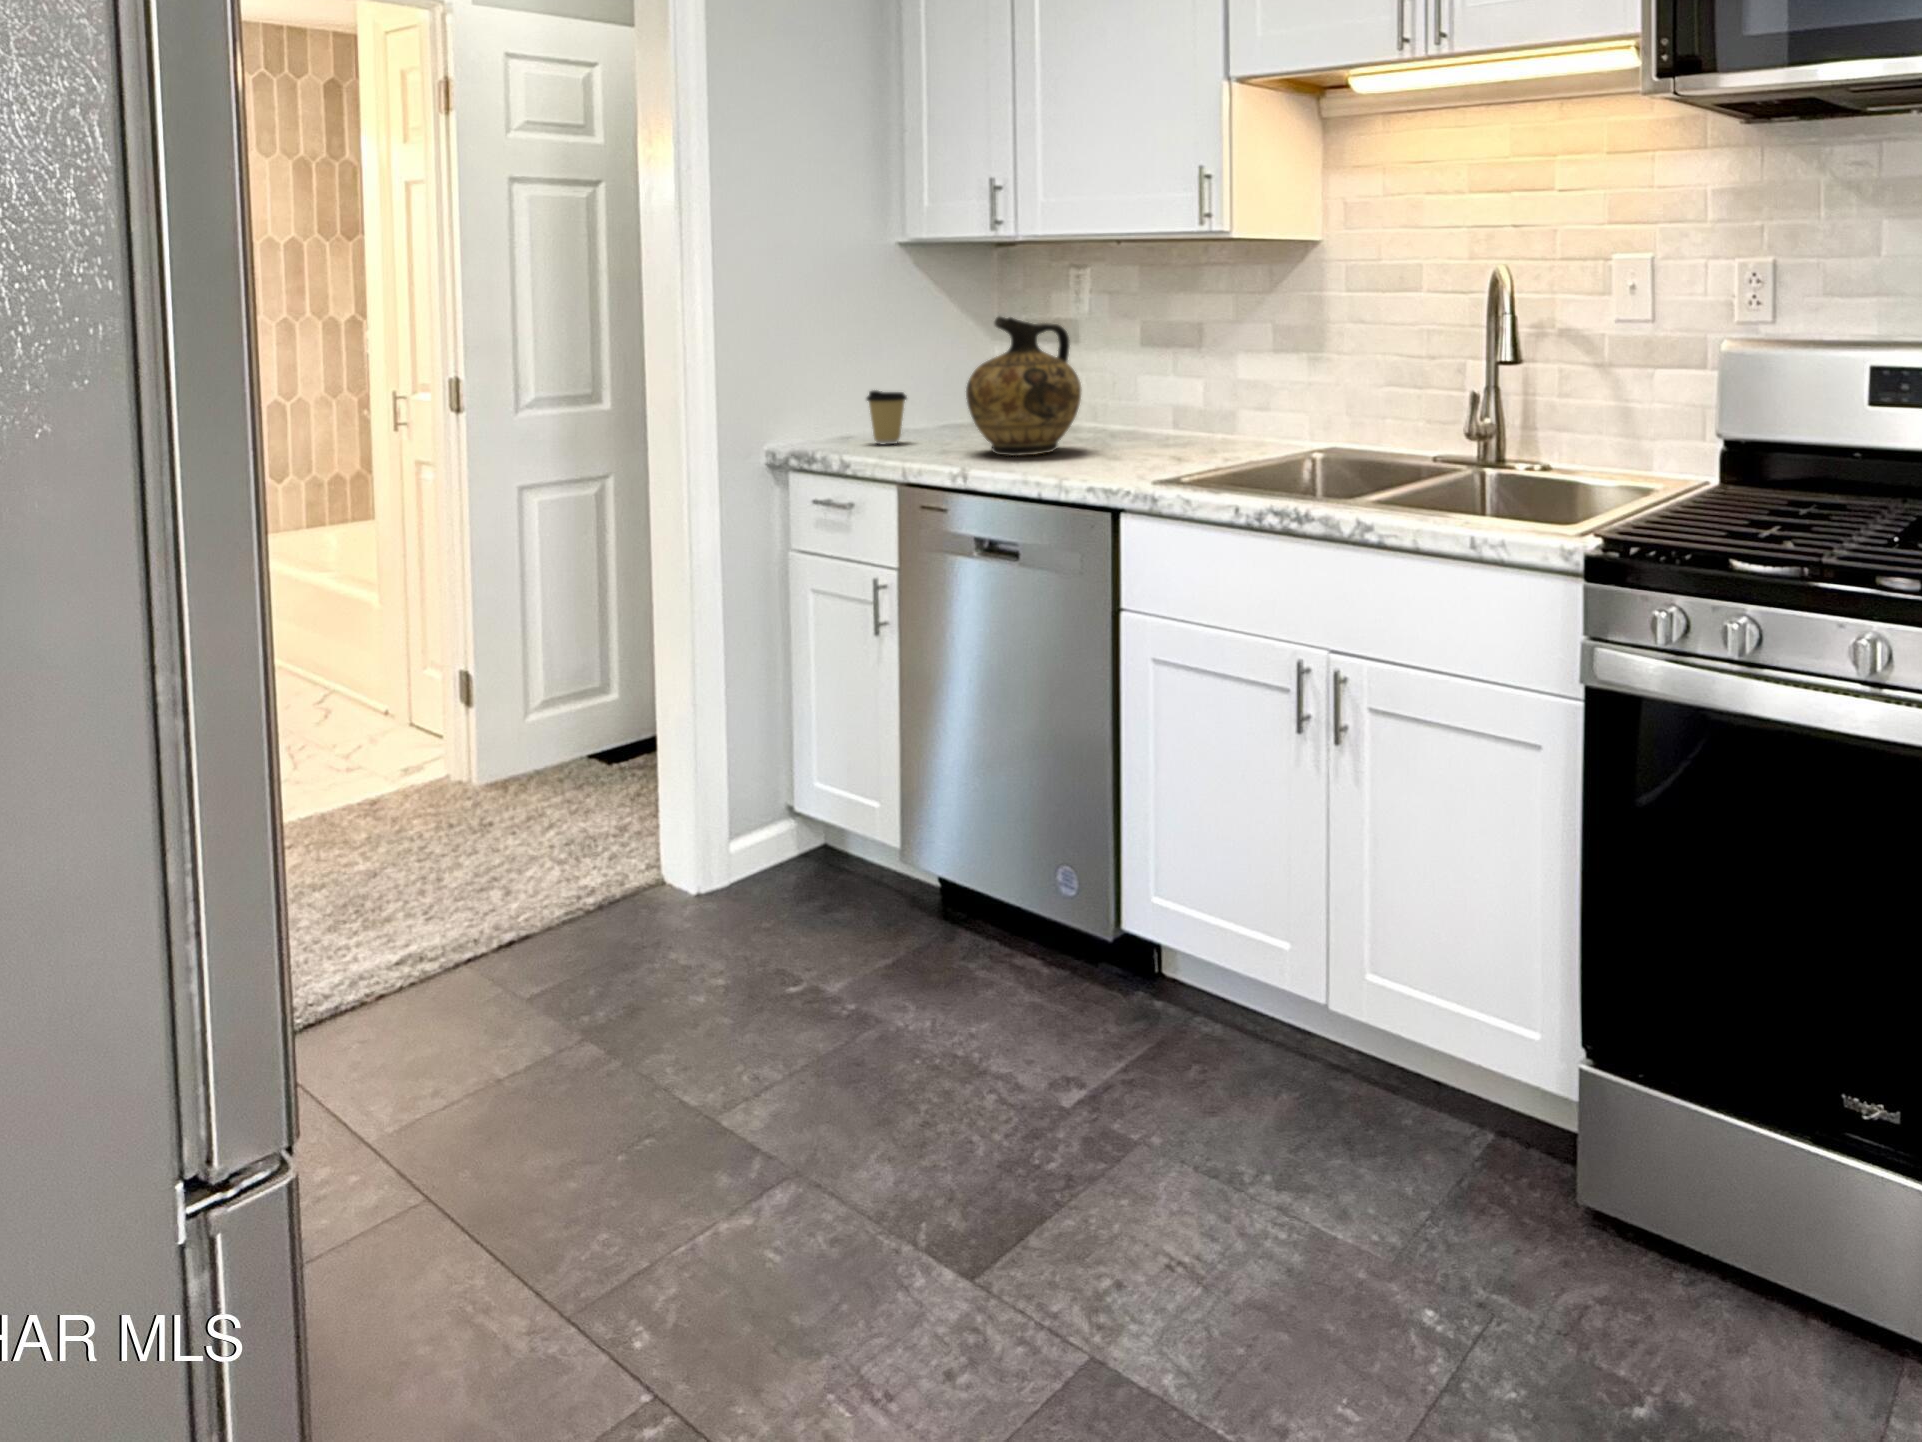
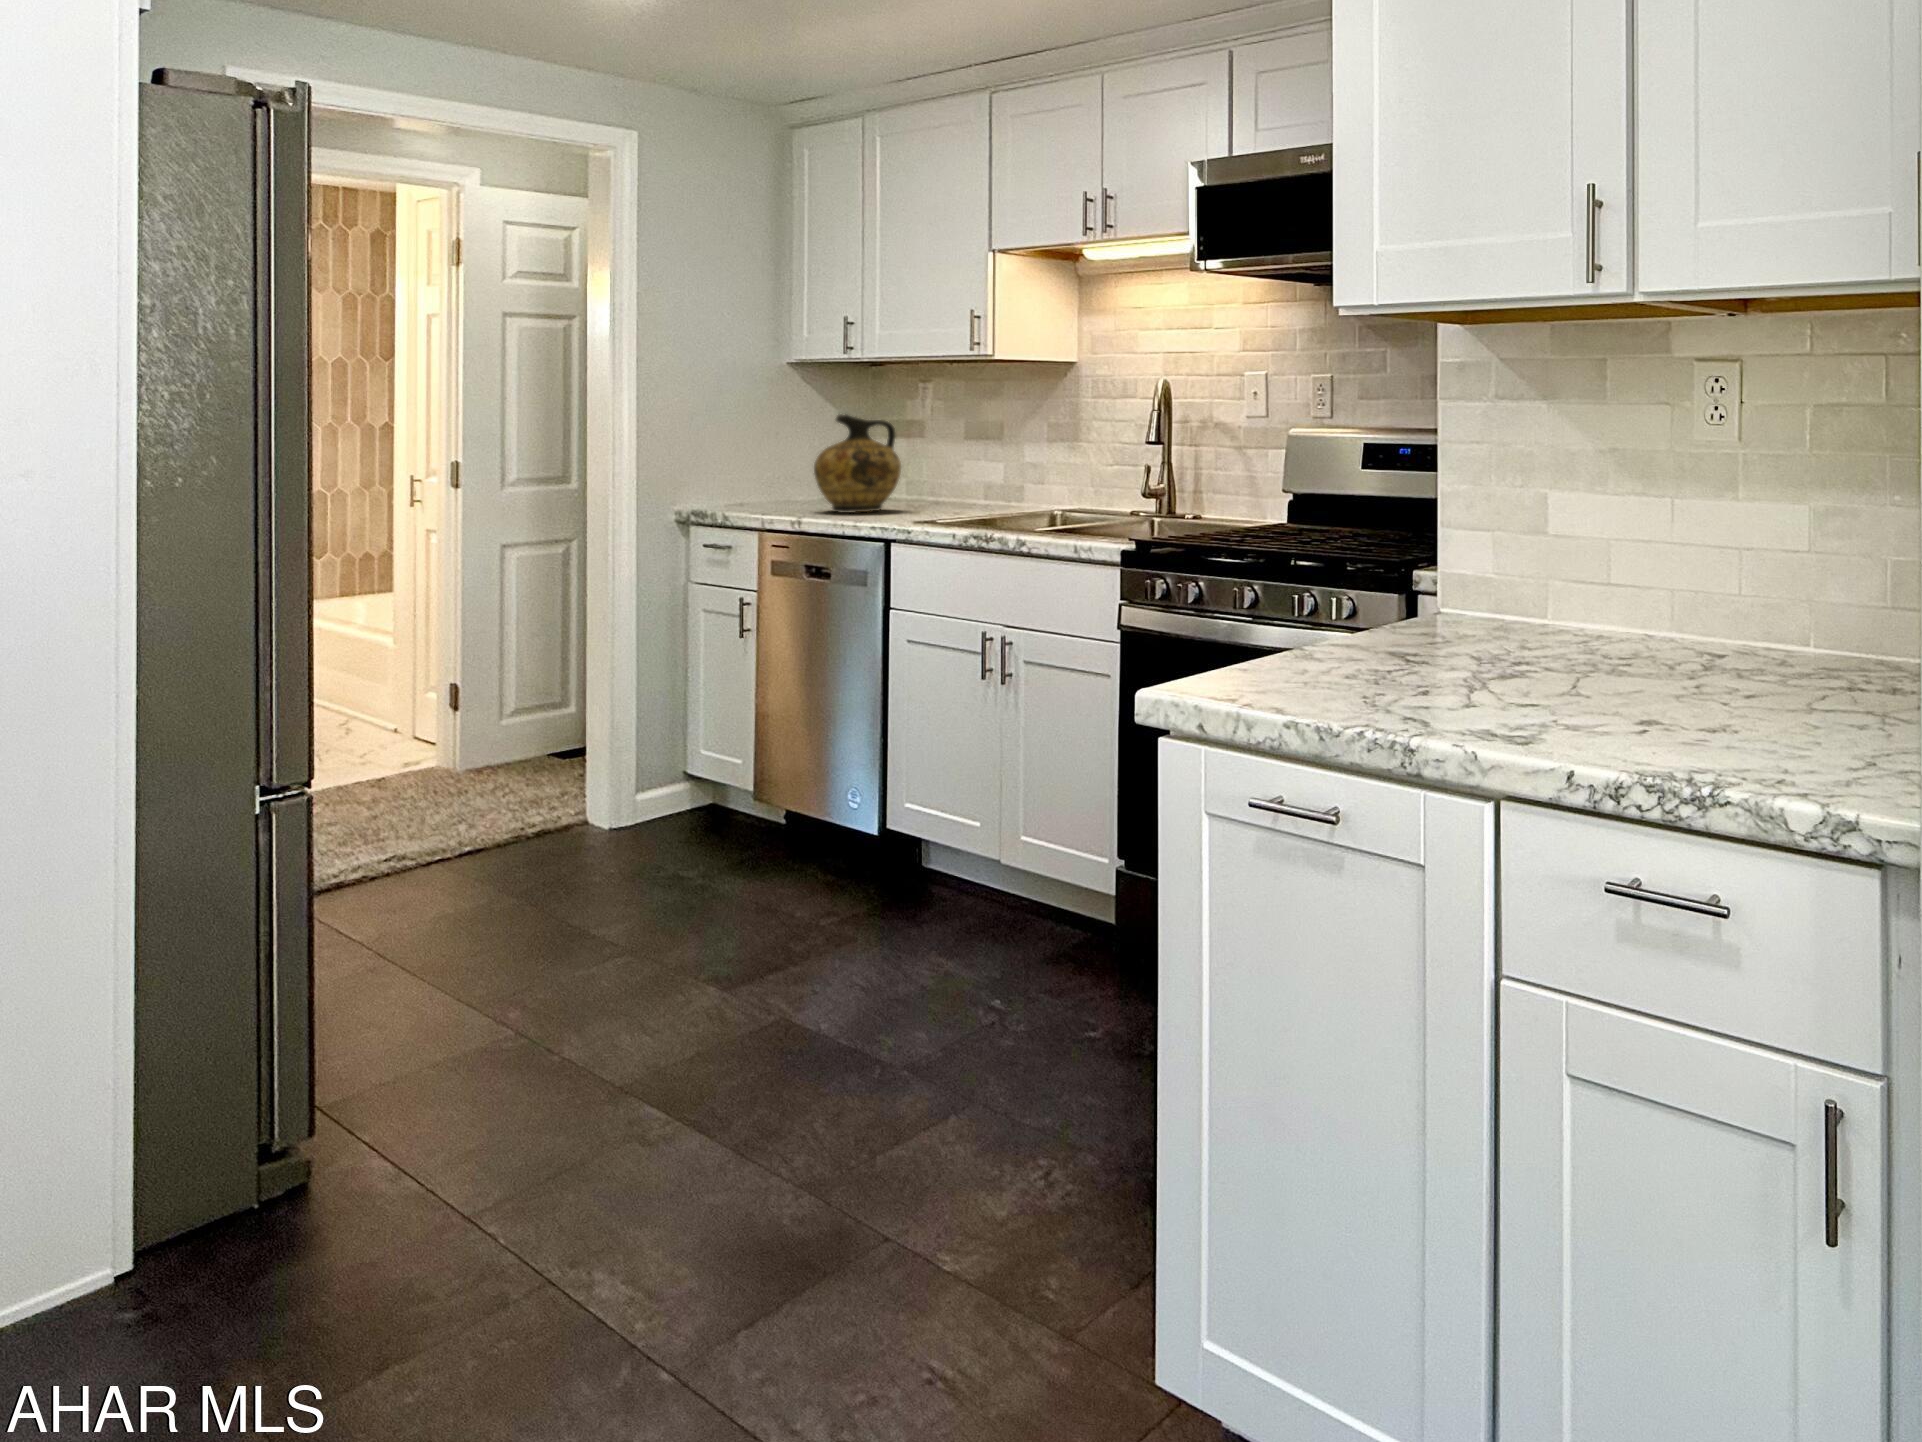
coffee cup: present [867,390,907,444] -> none [749,468,781,507]

